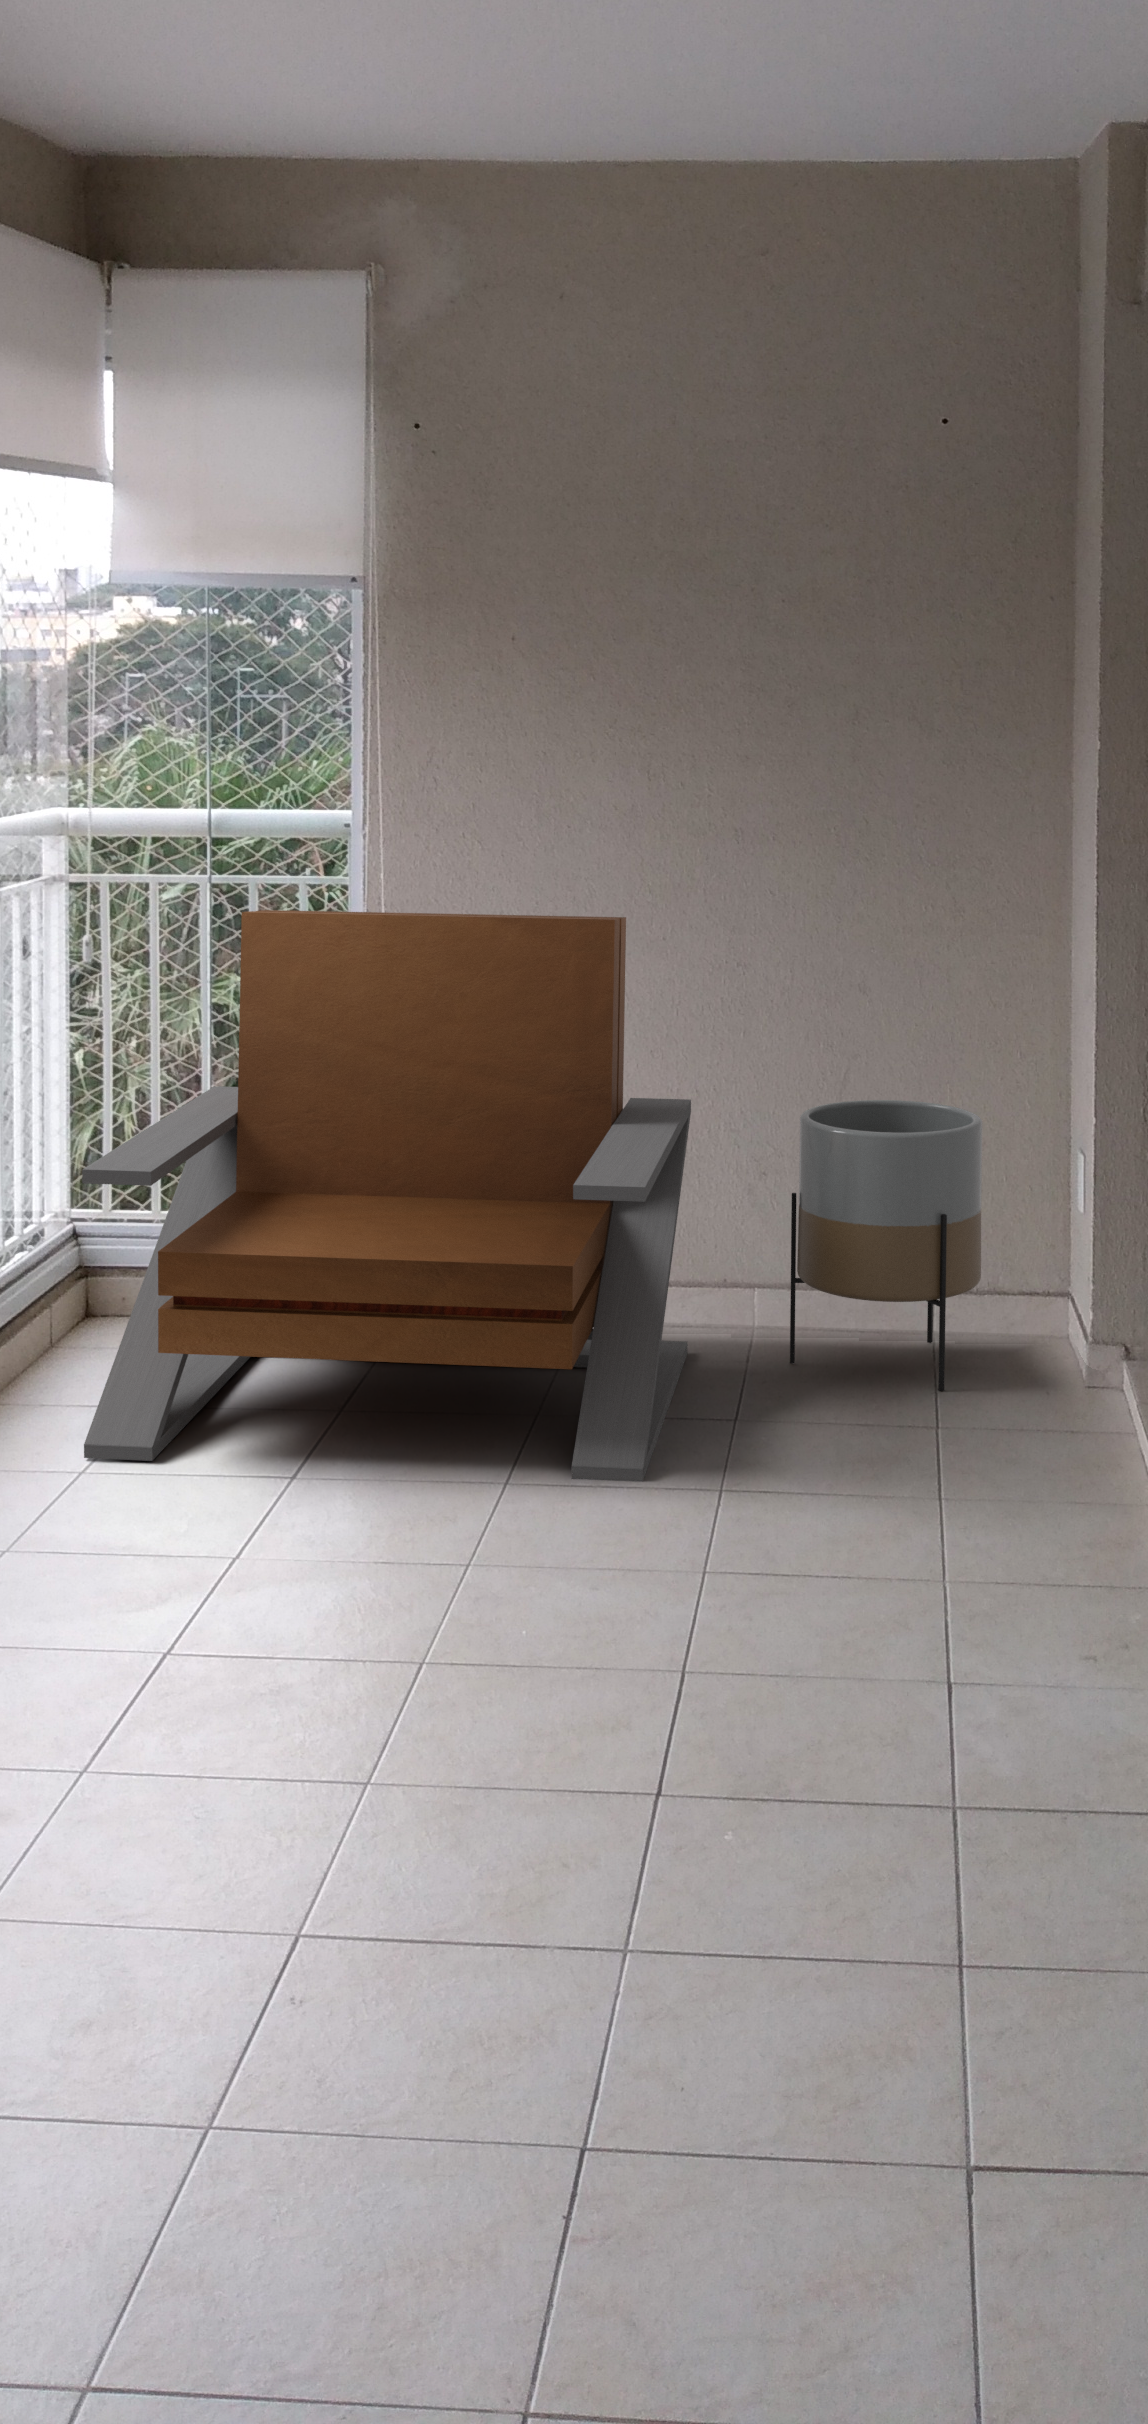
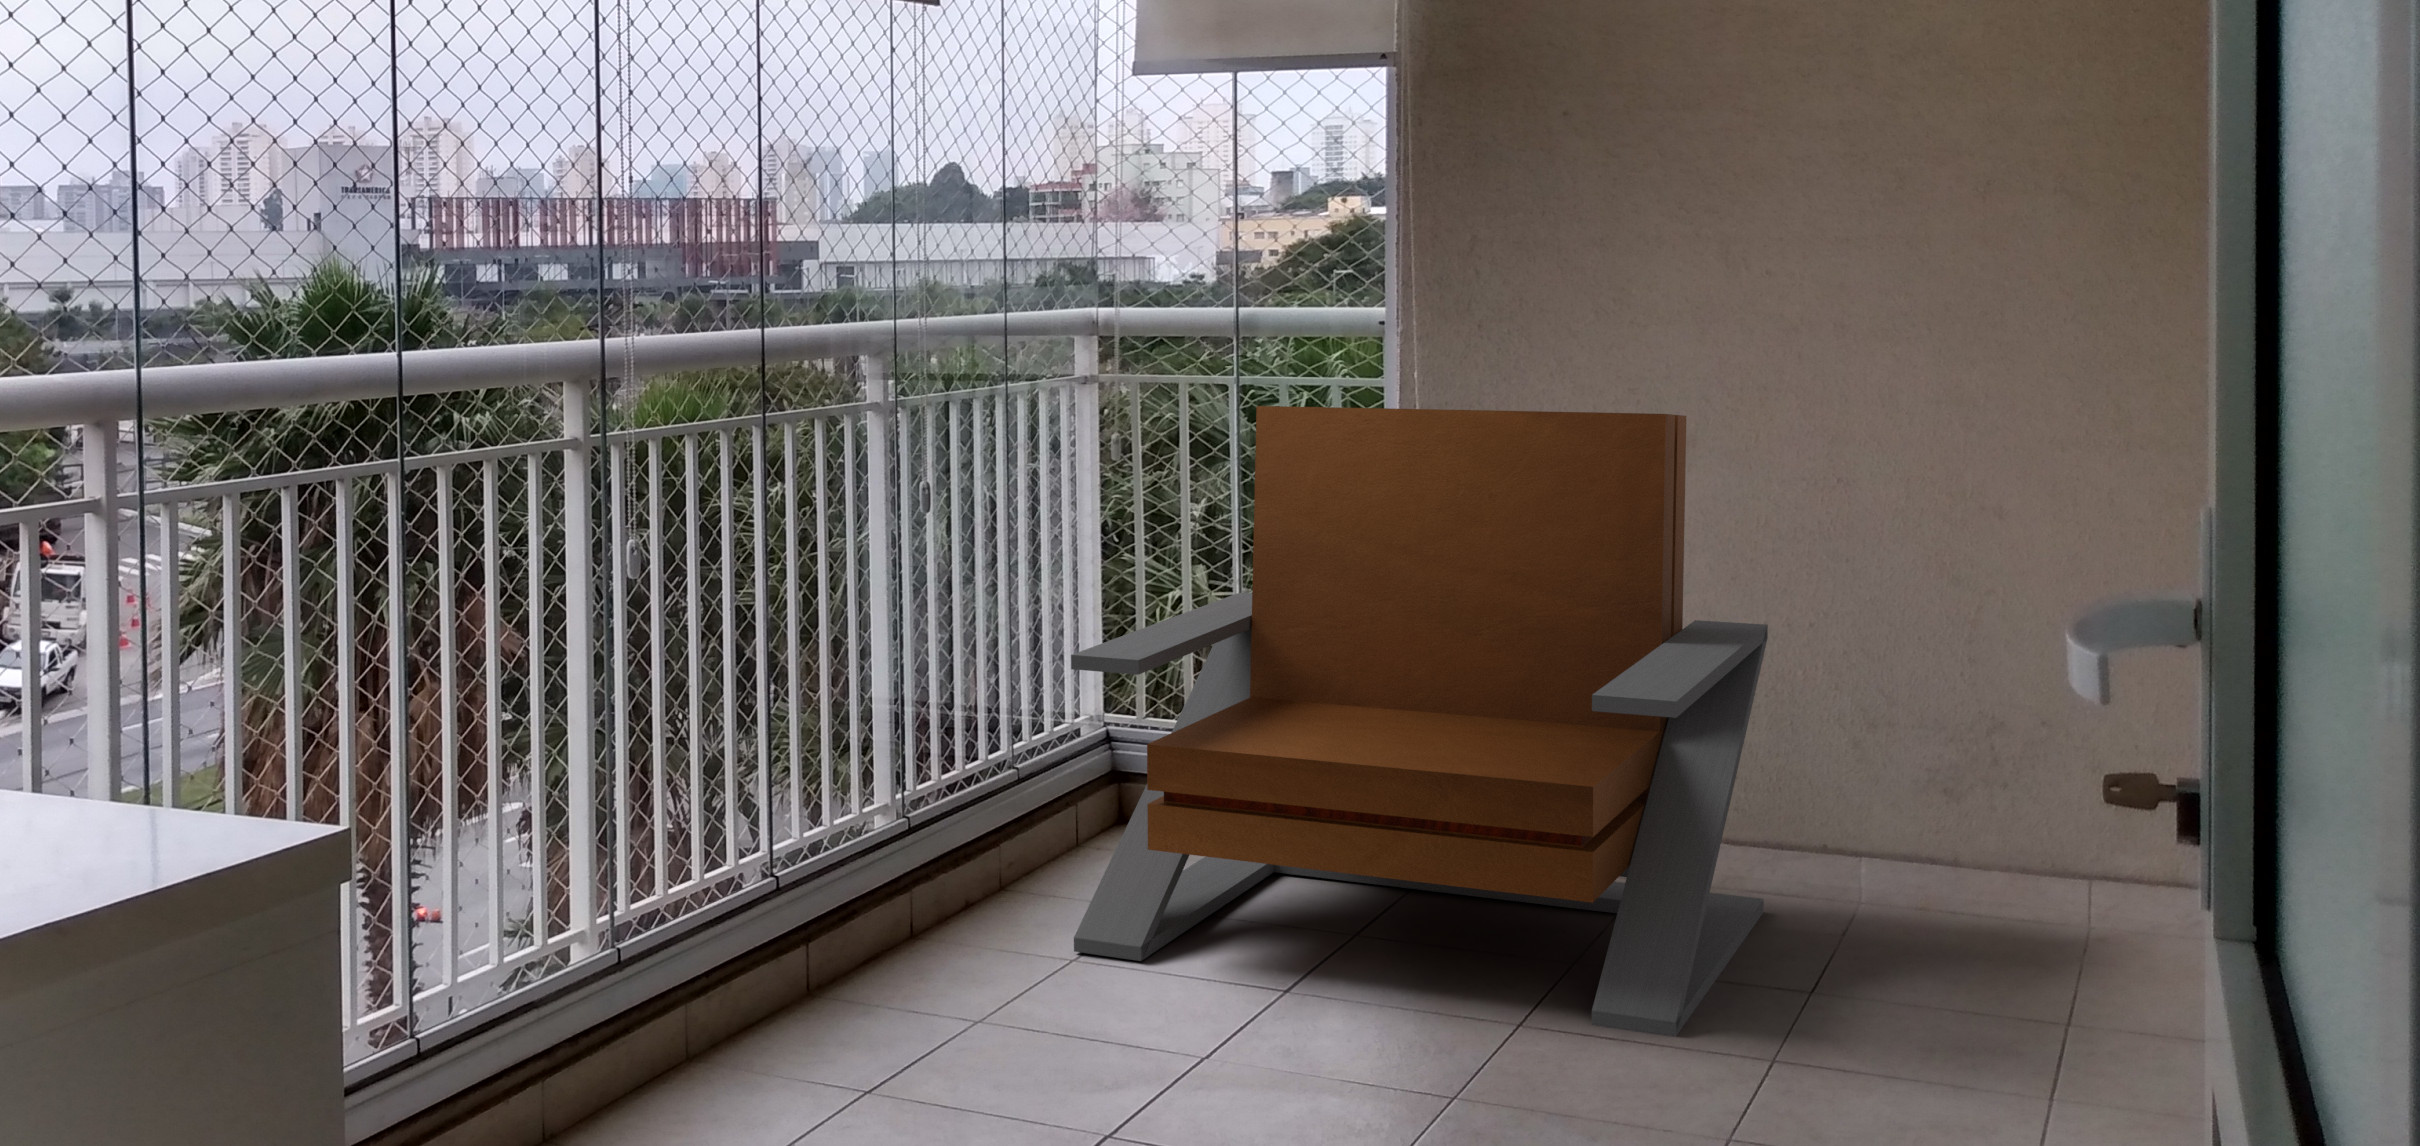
planter: present [790,1100,982,1391] -> none [1888,635,2139,979]

